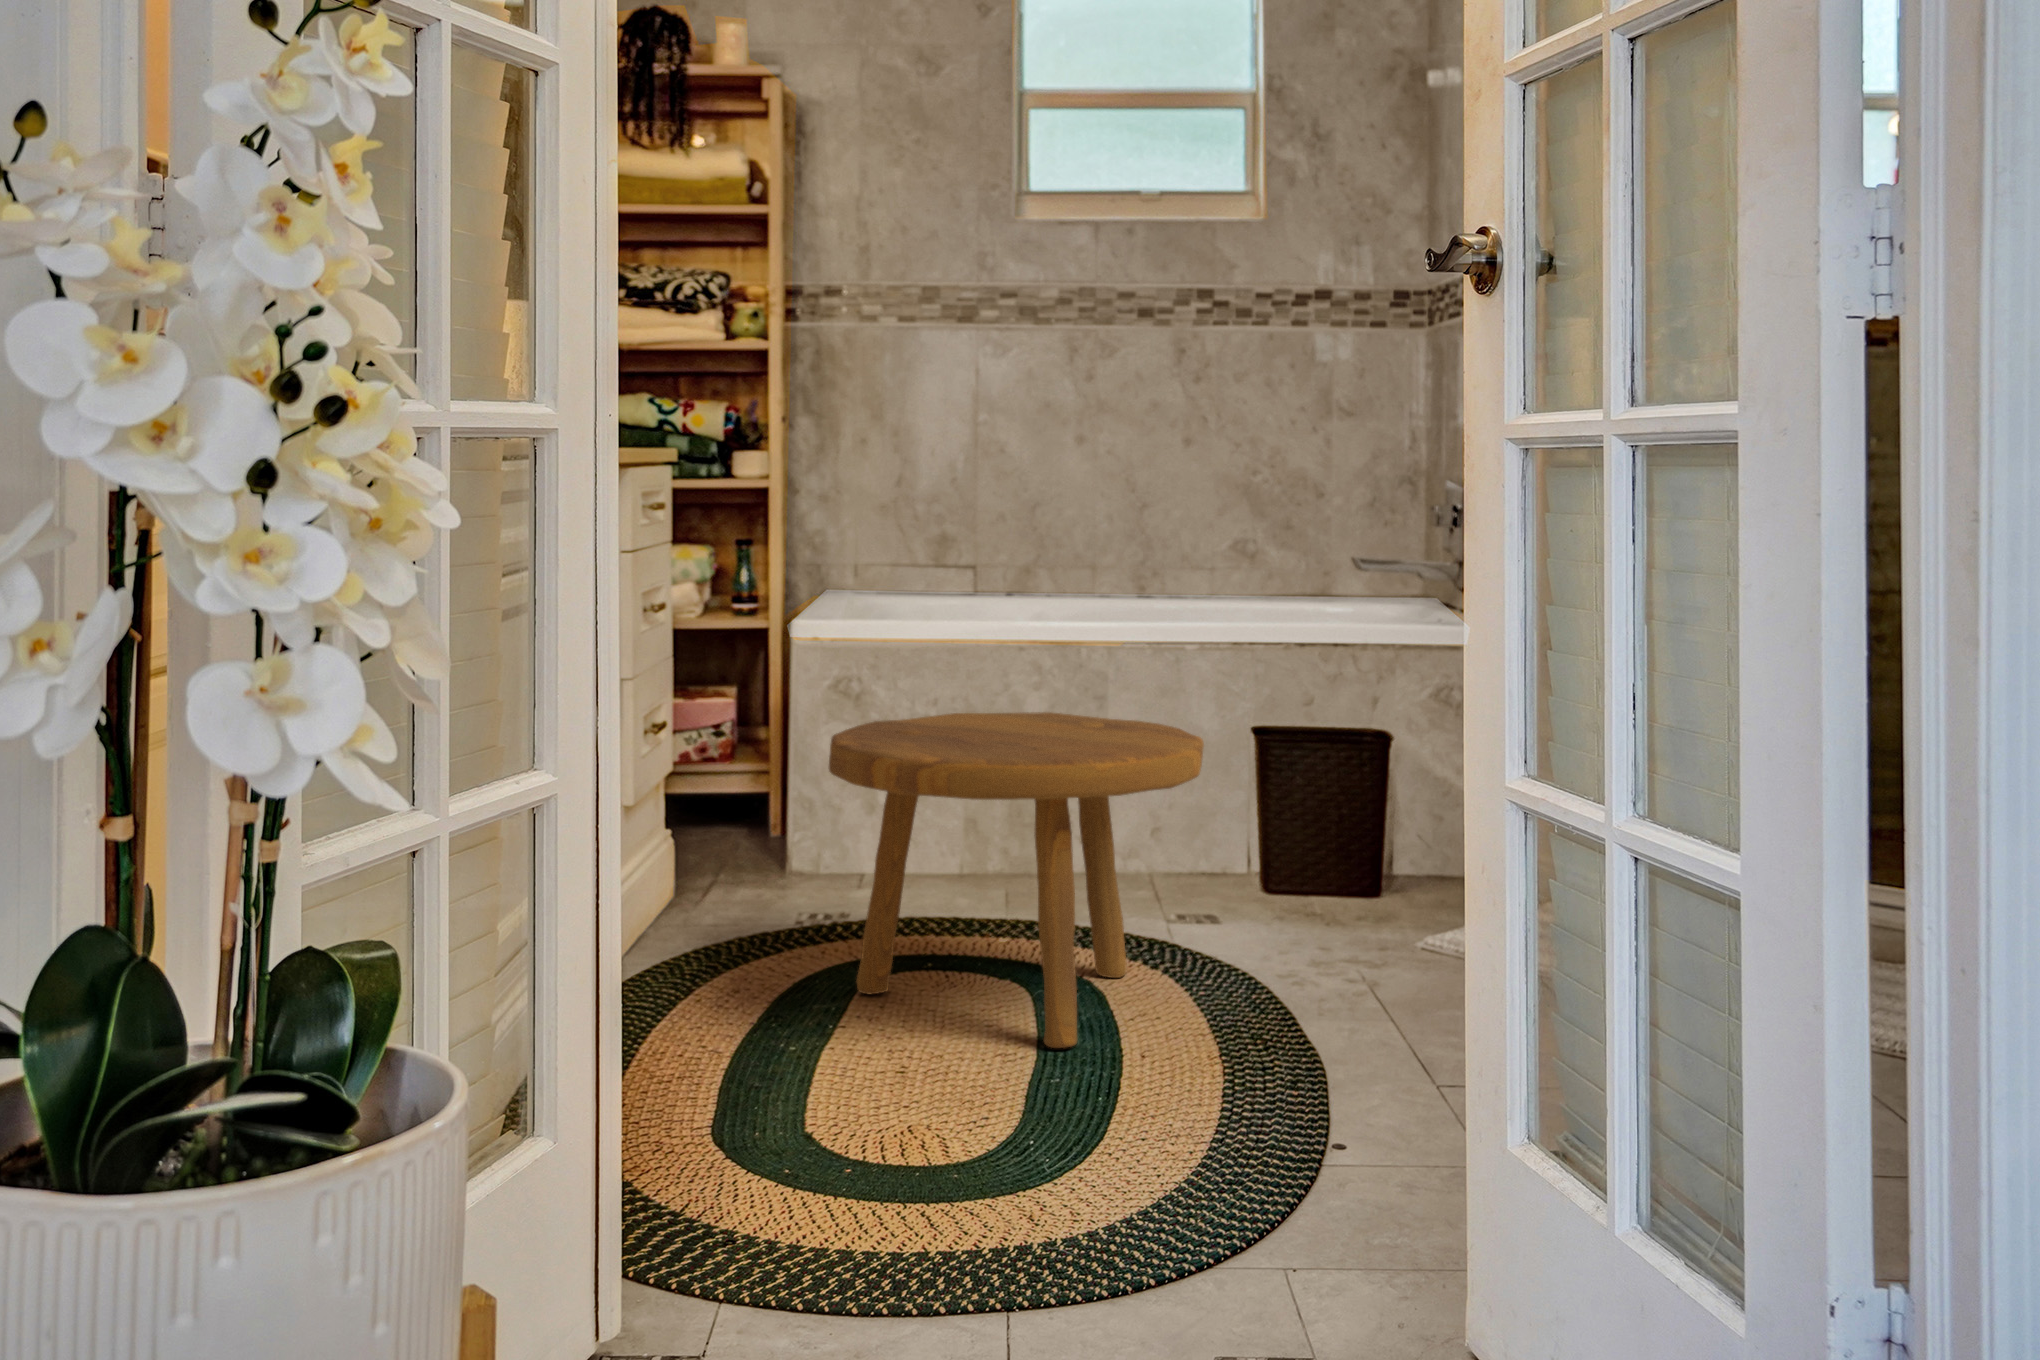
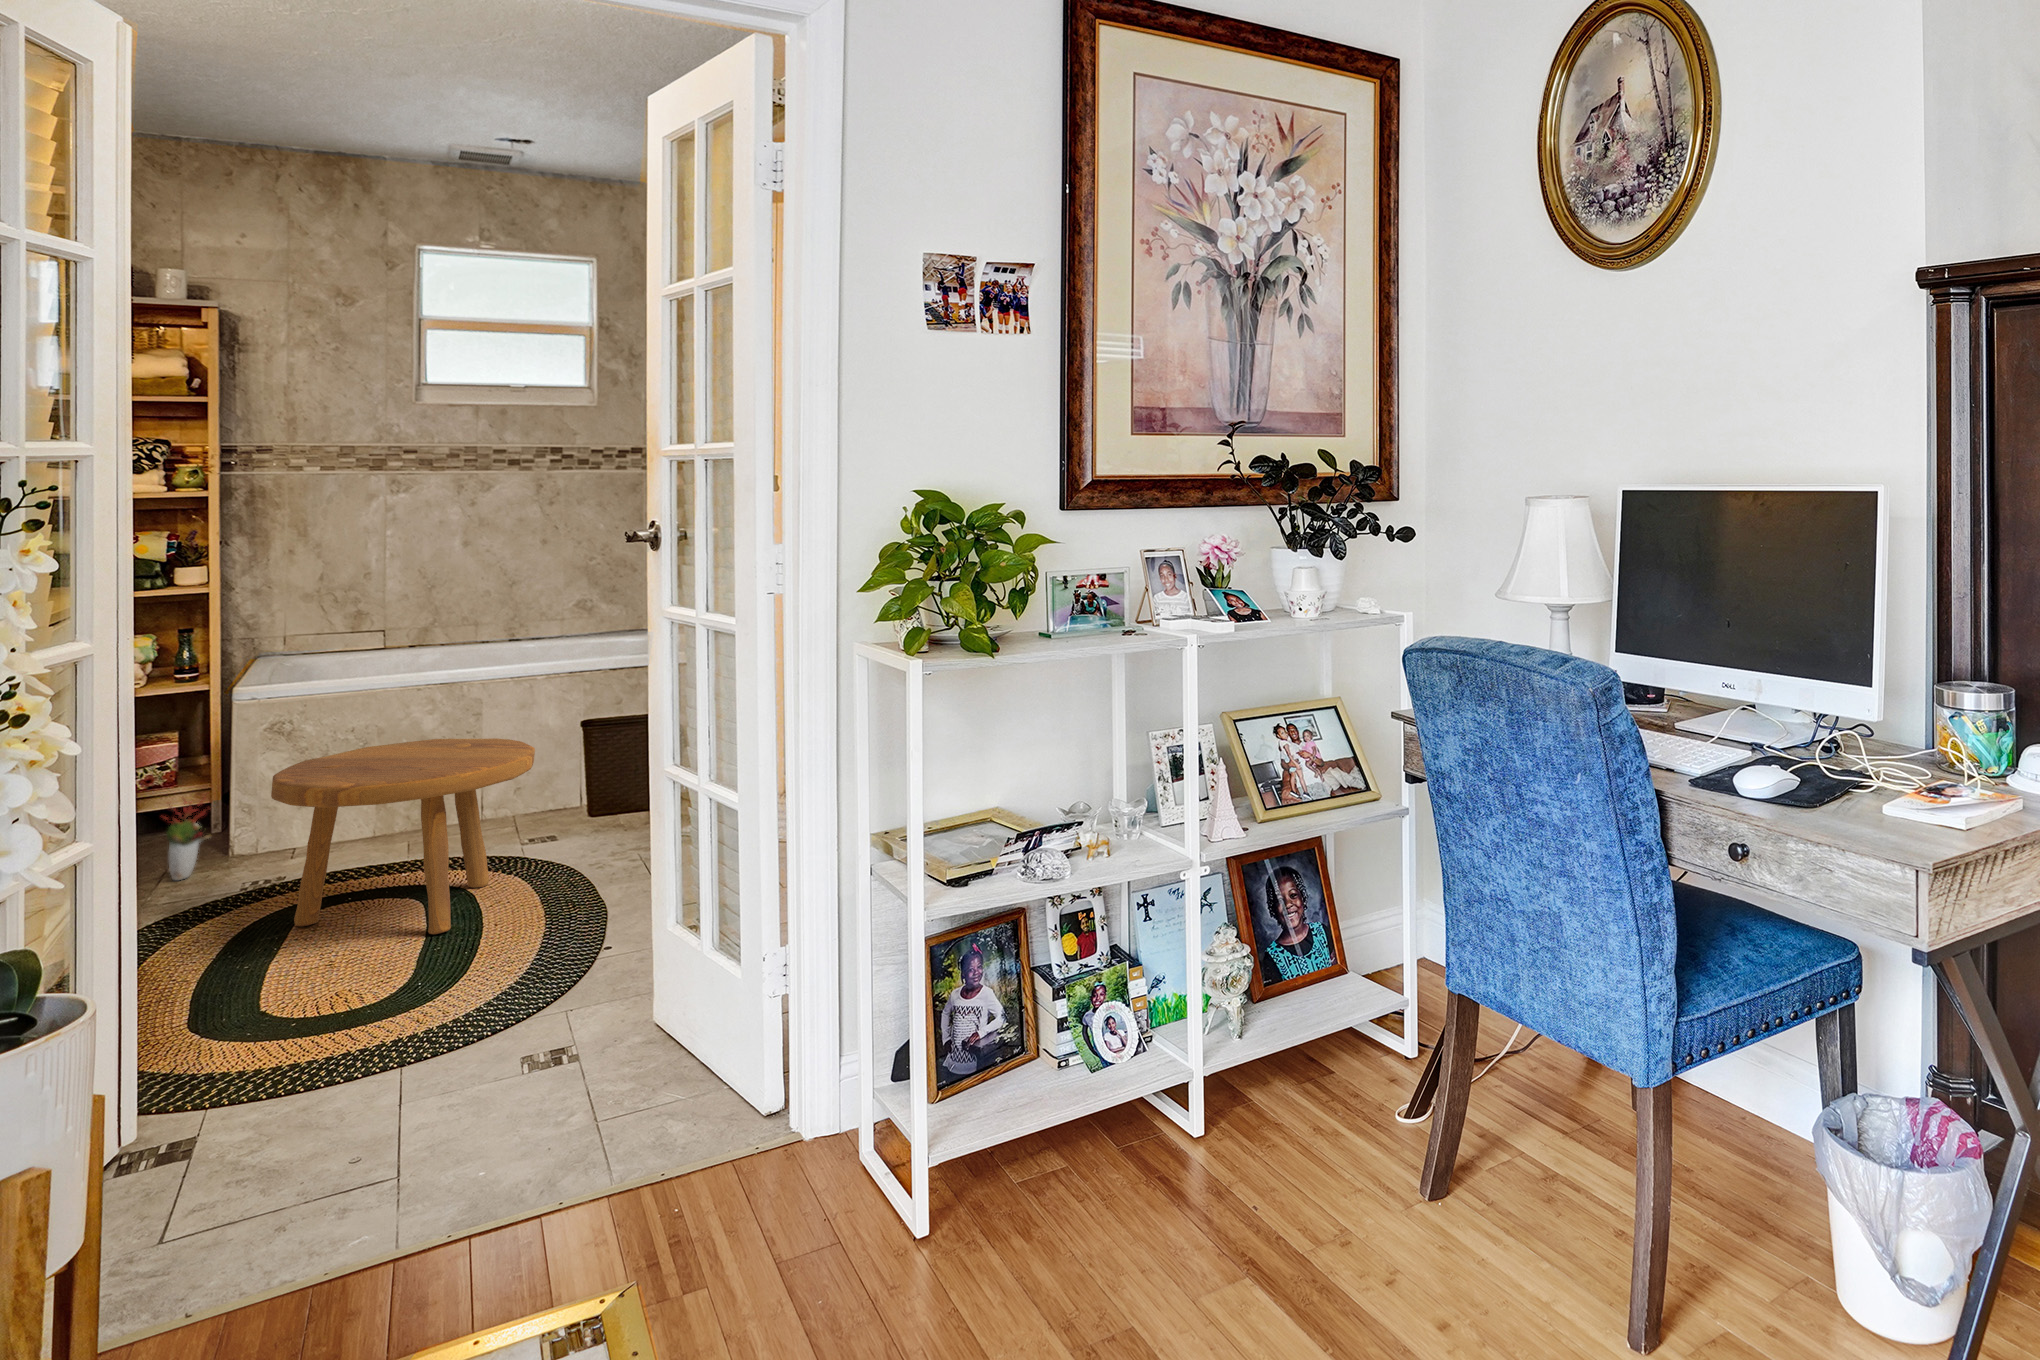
decorative plant: none [705,767,763,895] -> present [163,793,210,880]

